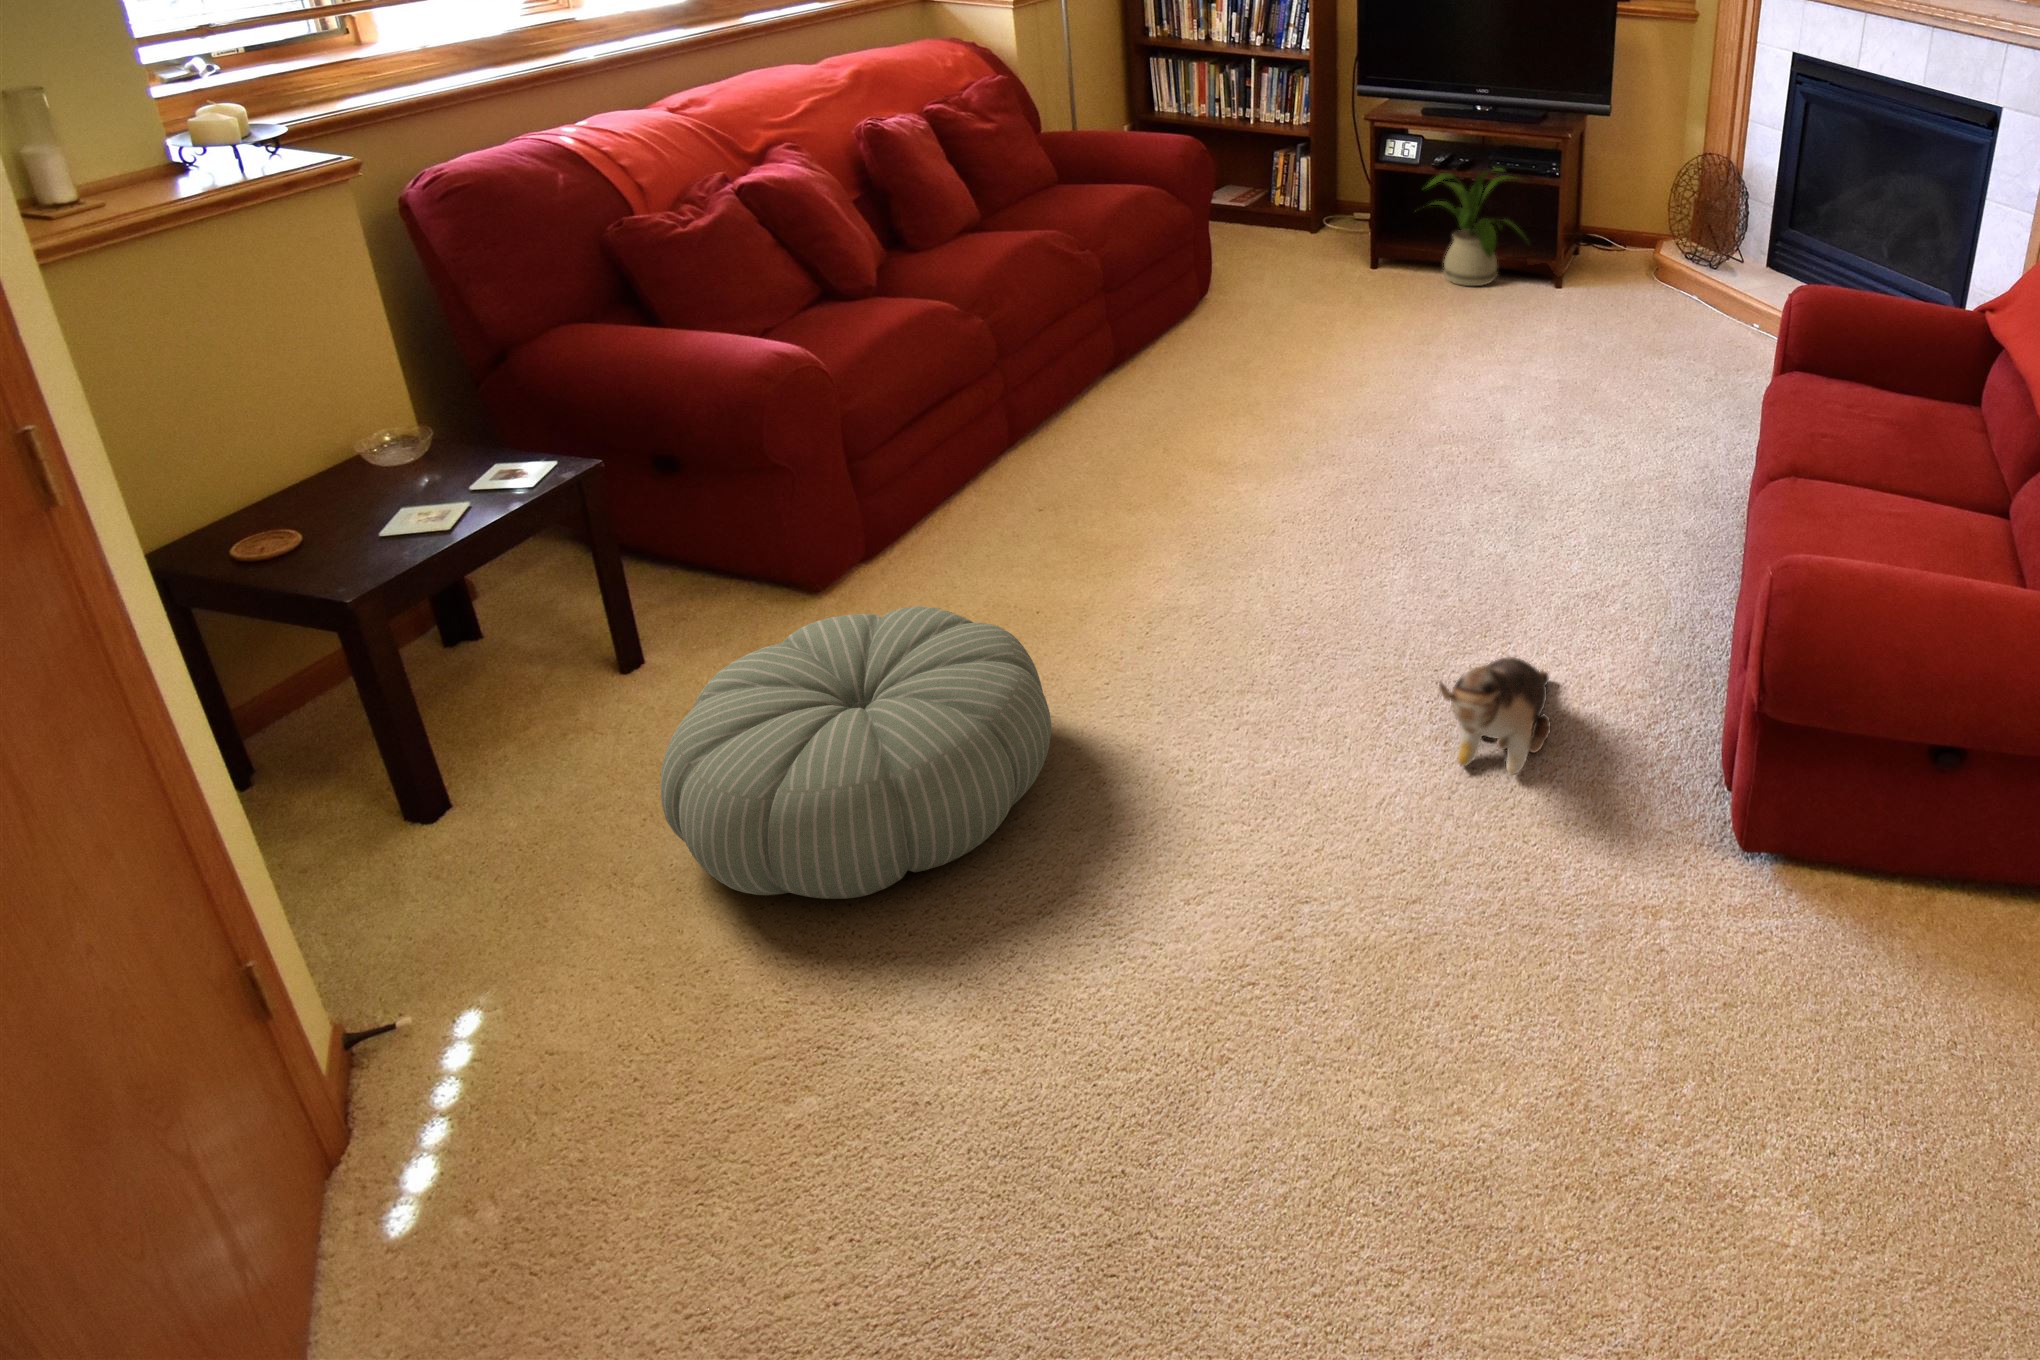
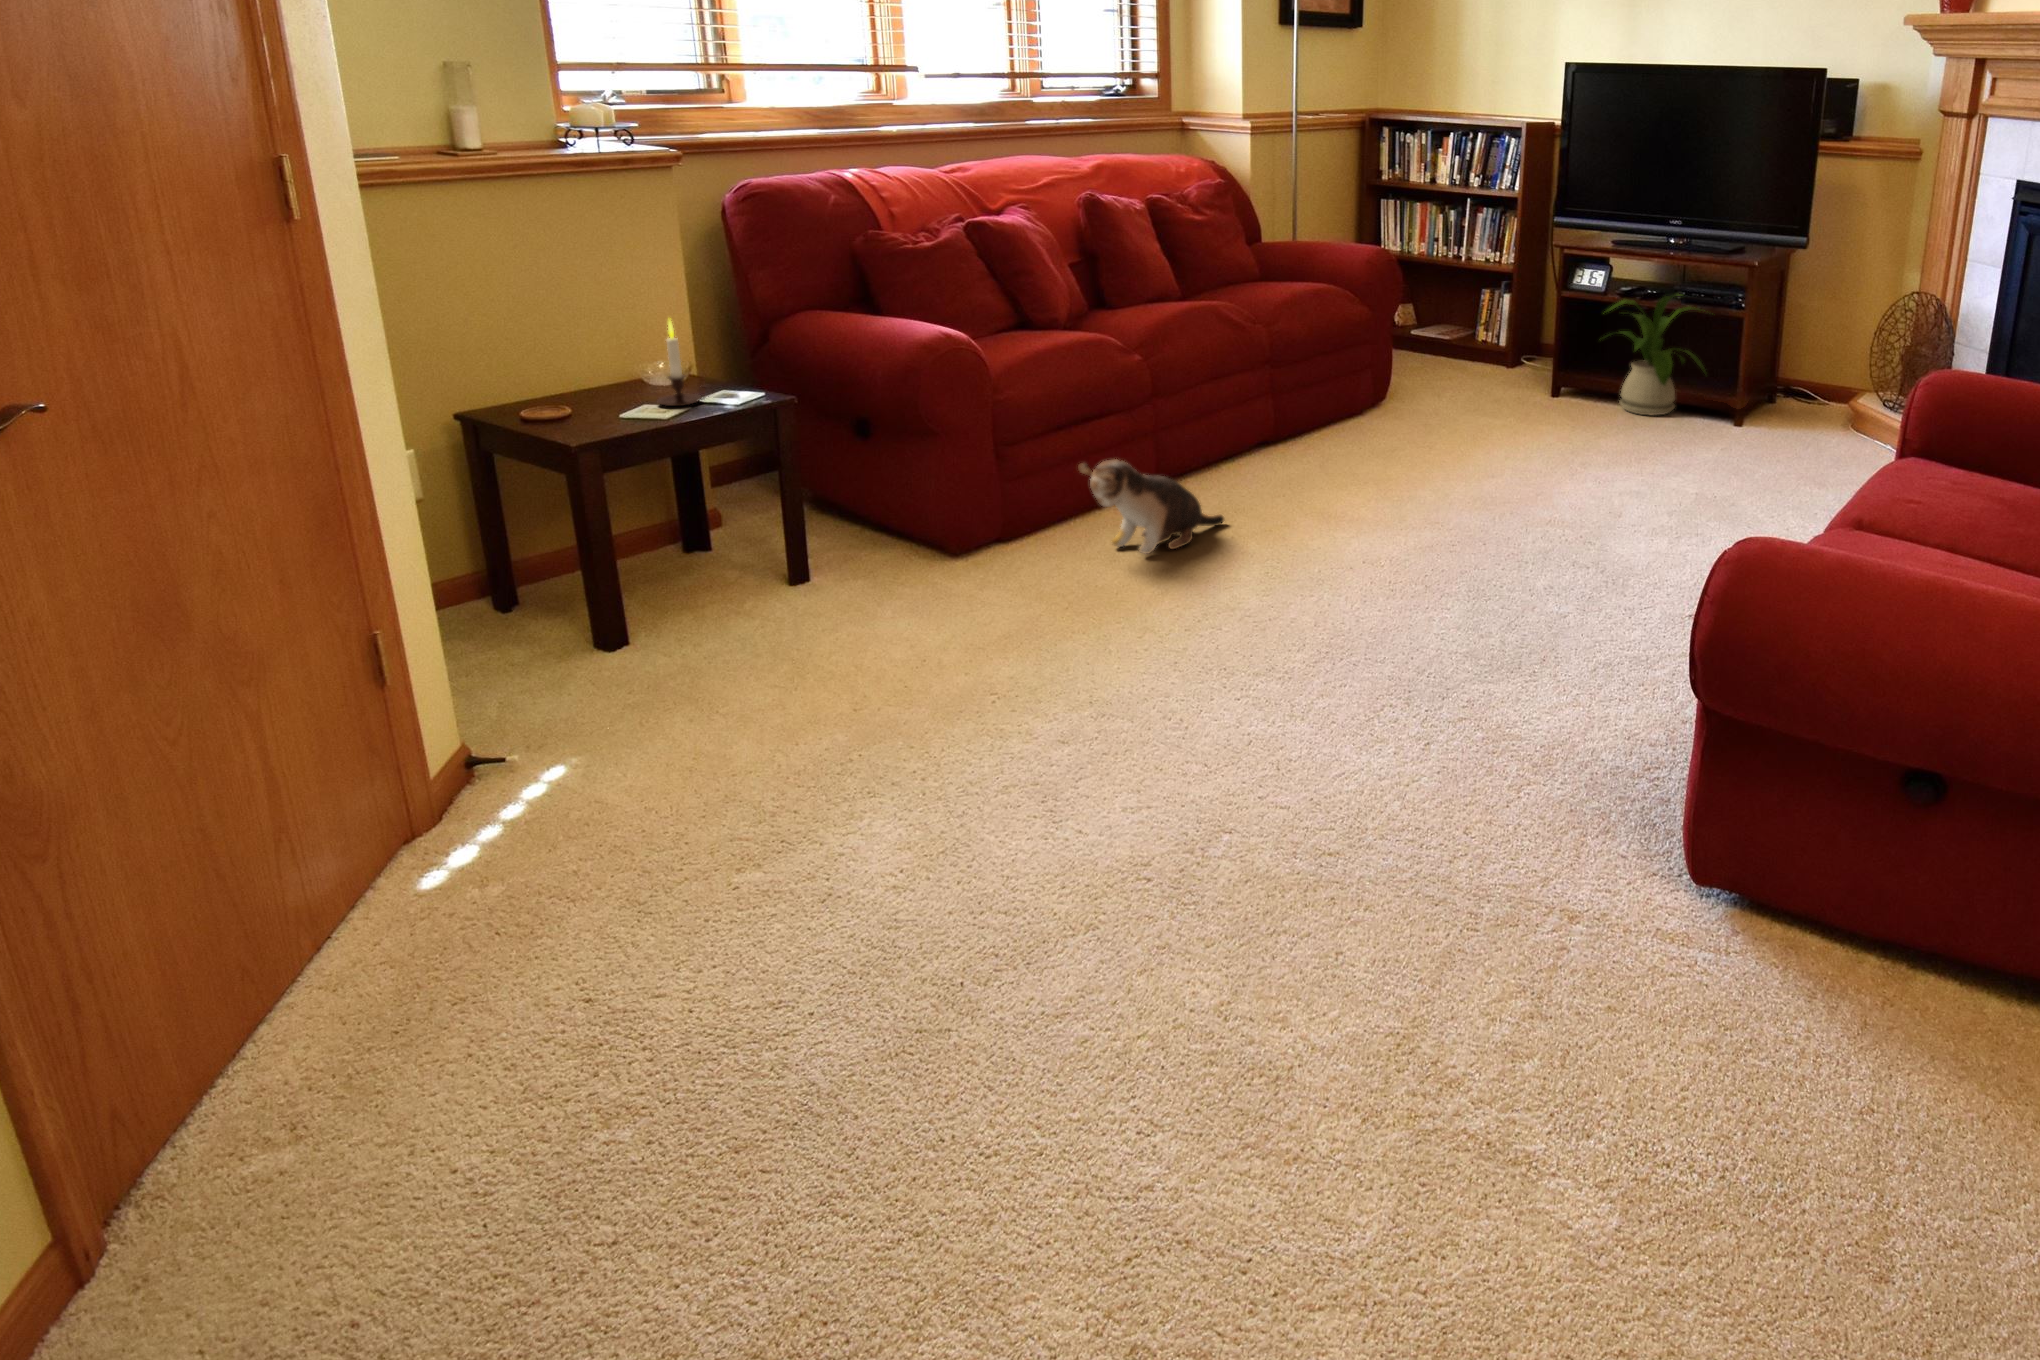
candle: none [406,398,484,507] -> present [657,320,709,406]
pouf: present [660,606,1051,899] -> none [742,531,1068,742]
plush toy: present [1439,657,1551,775] -> present [1078,459,1224,553]

